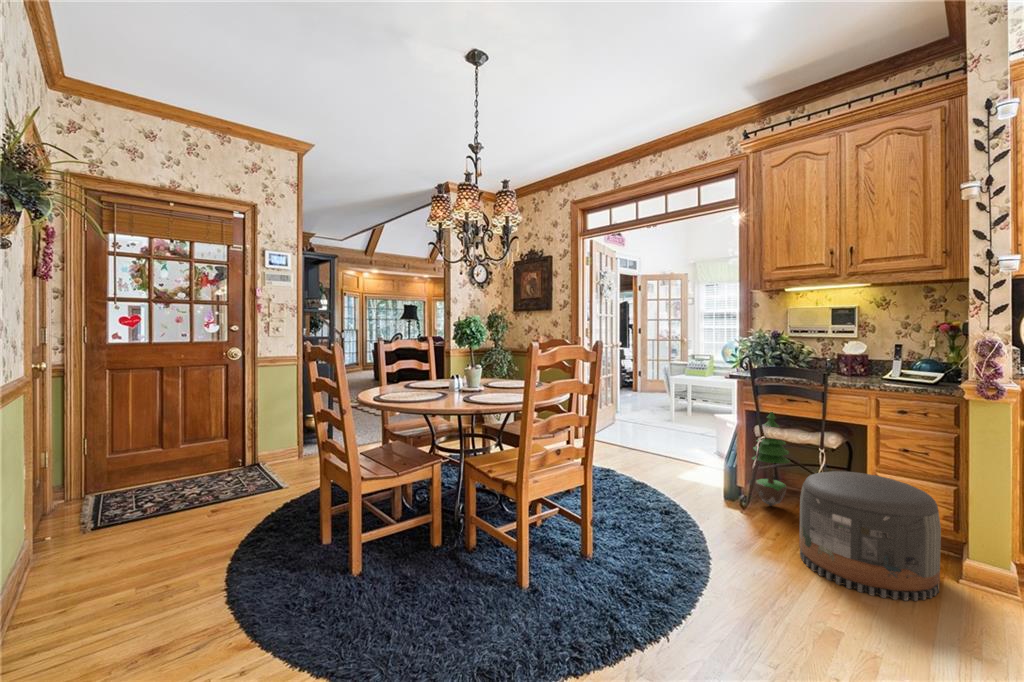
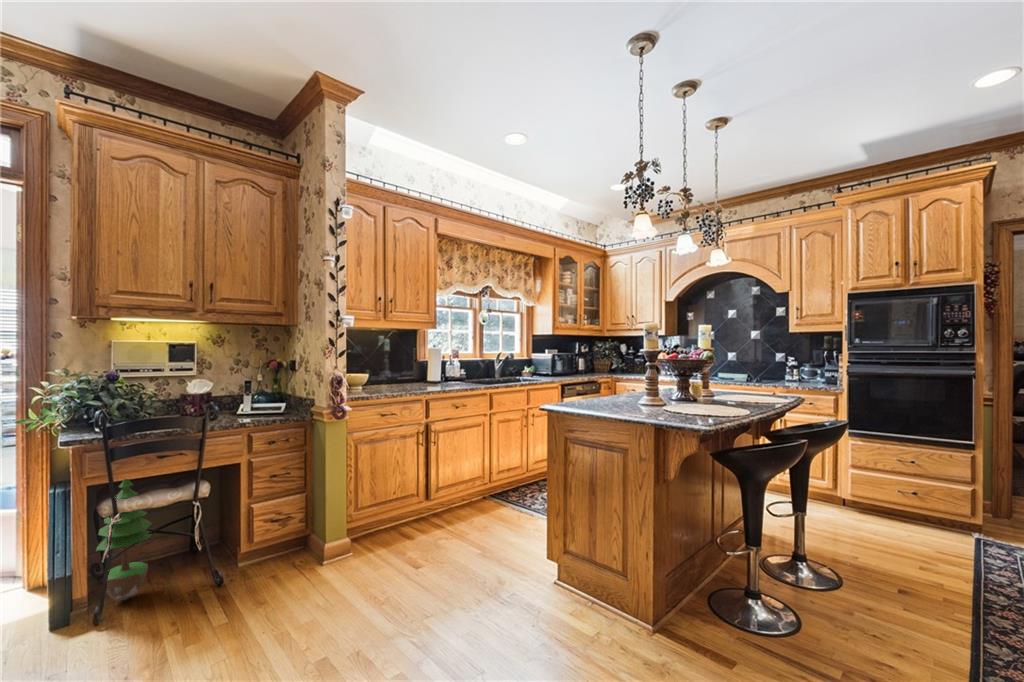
pouf: present [799,471,941,601] -> none [217,505,336,634]

